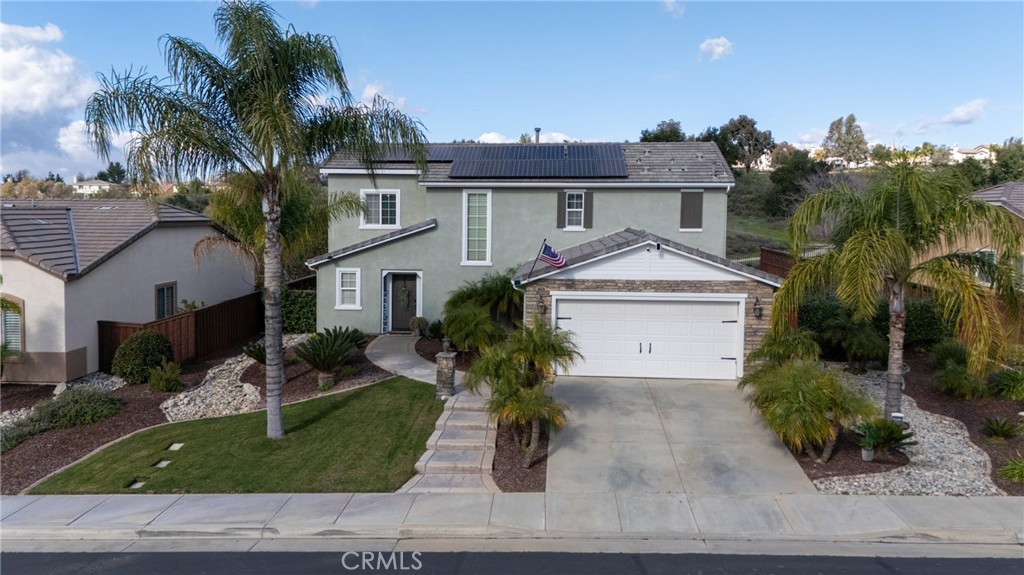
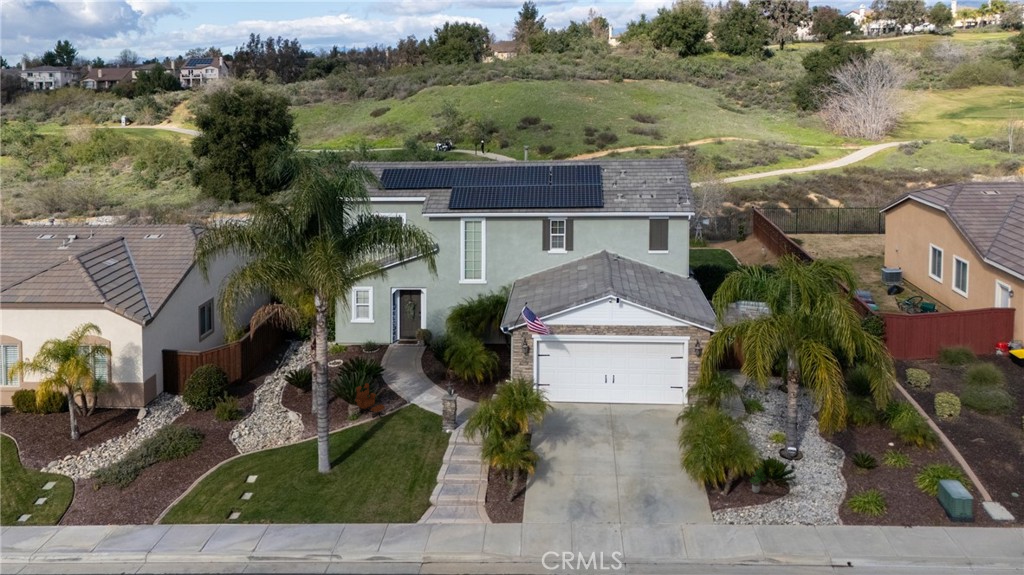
lounge chair: none [329,349,366,389] -> present [355,383,385,417]

